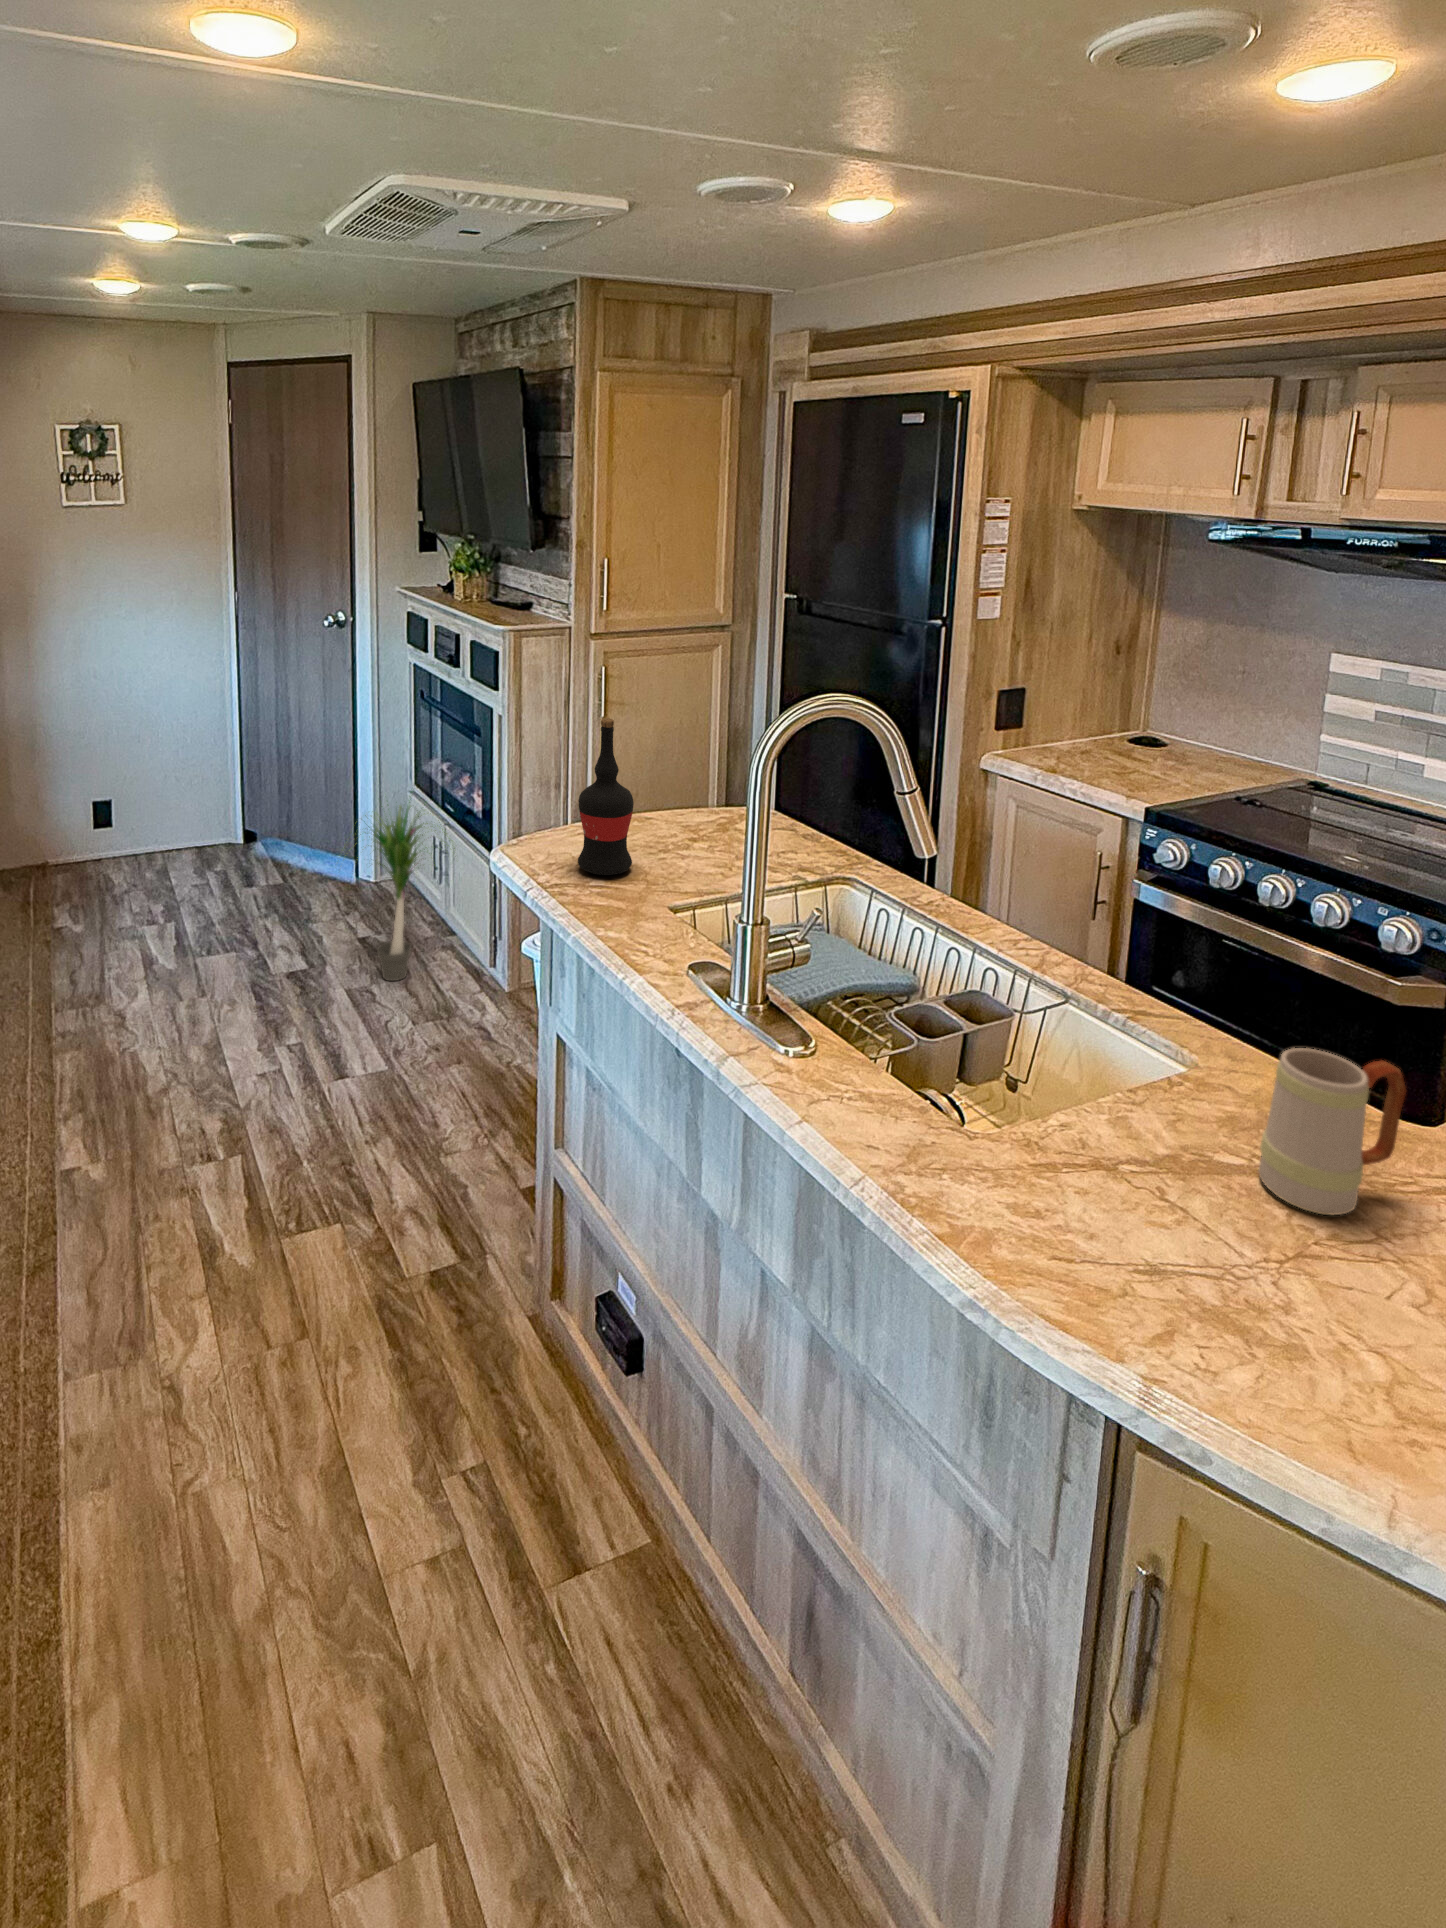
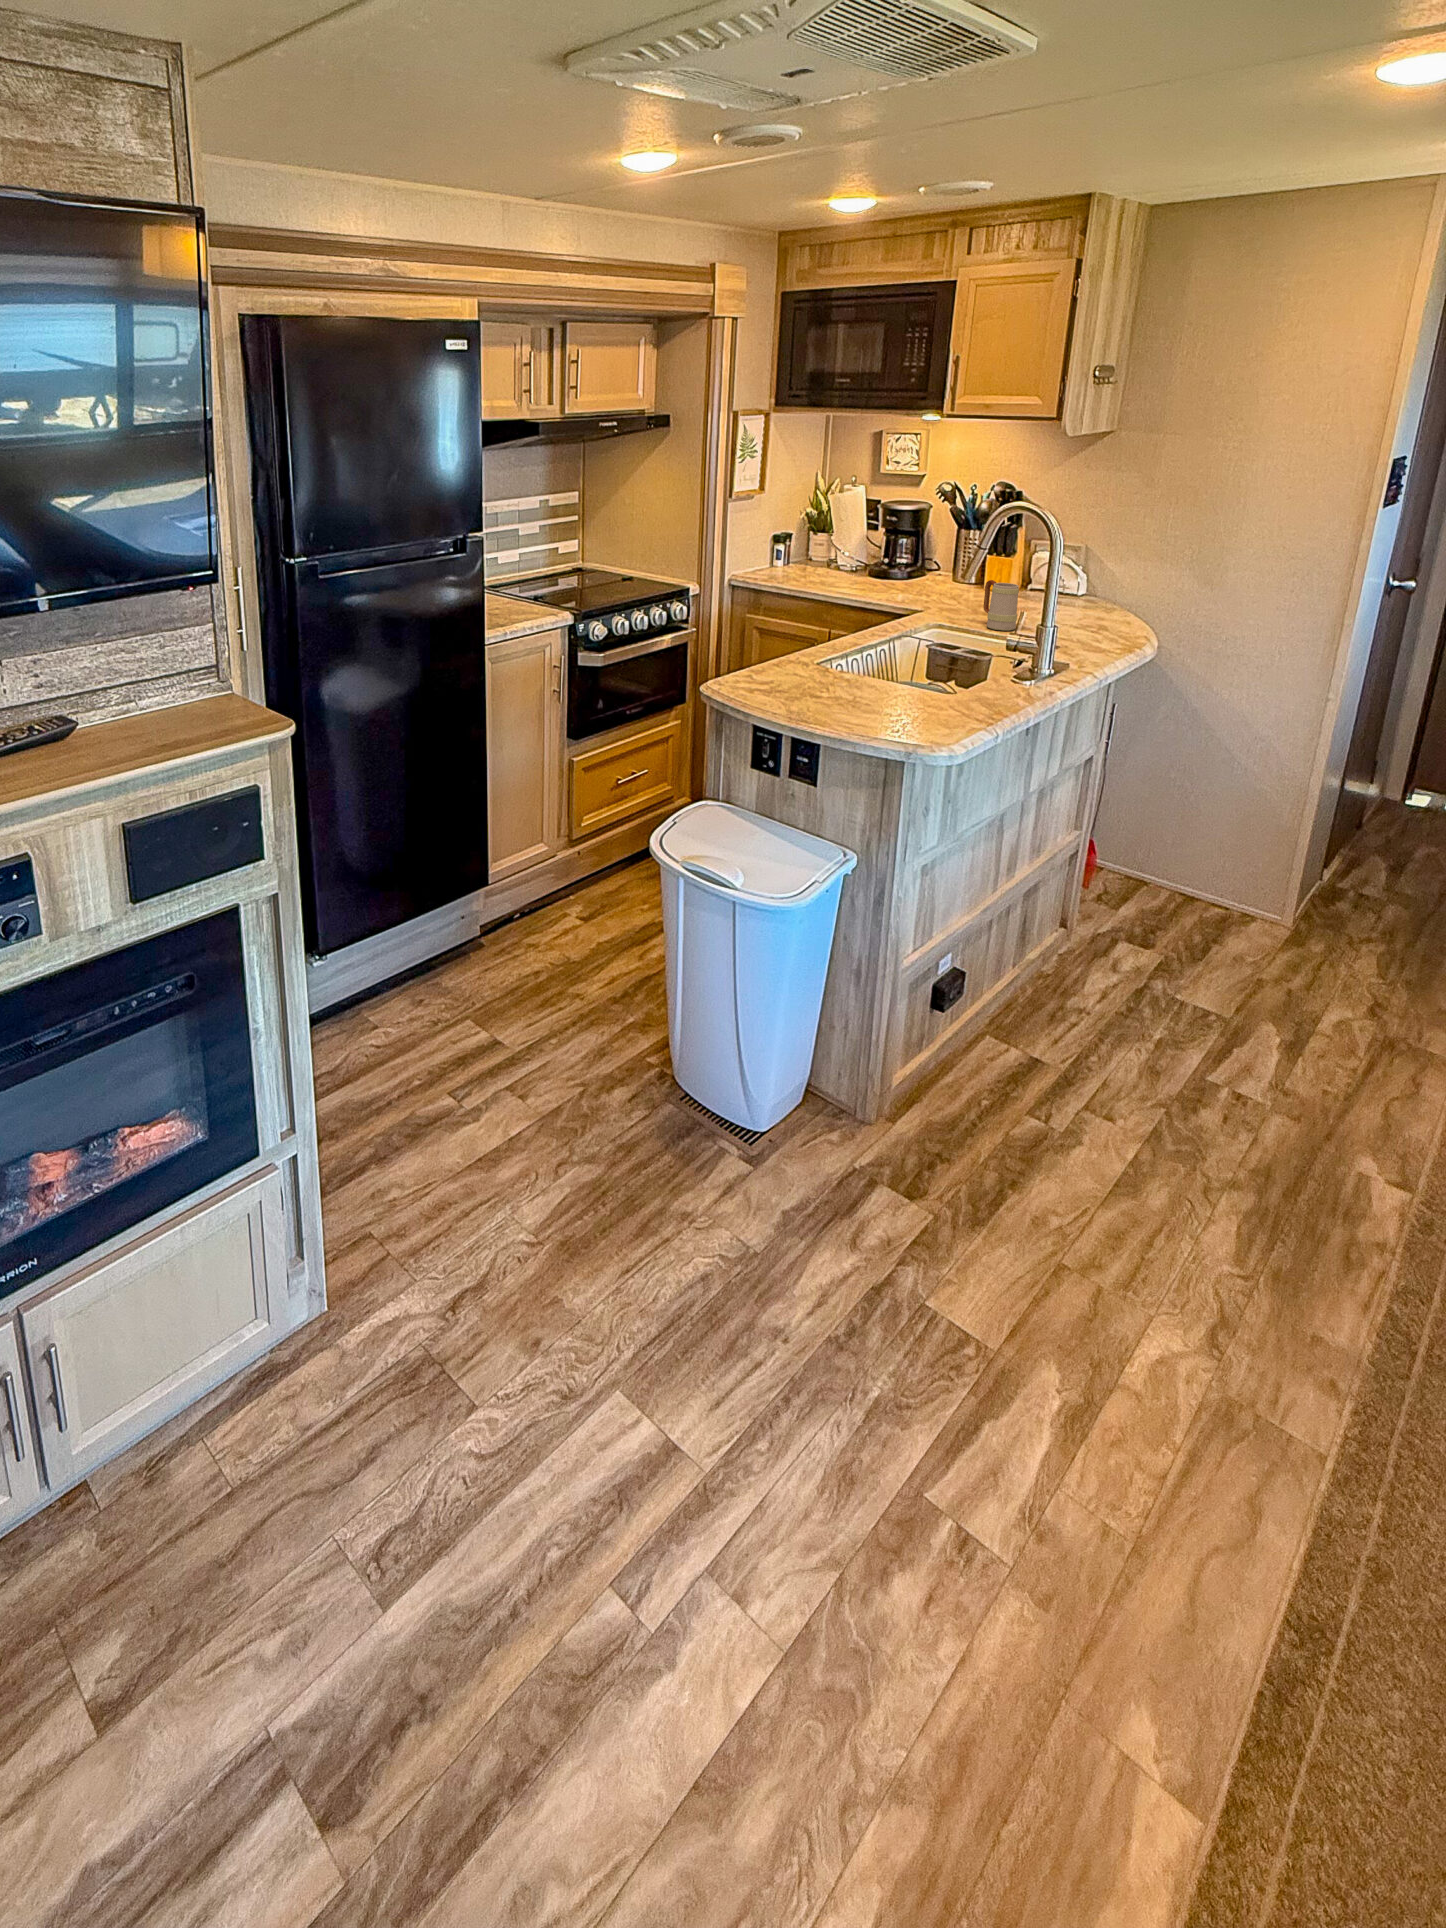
wine bottle: present [578,718,634,875] -> none [883,600,933,725]
potted plant: present [355,802,455,981] -> none [143,1124,441,1541]

